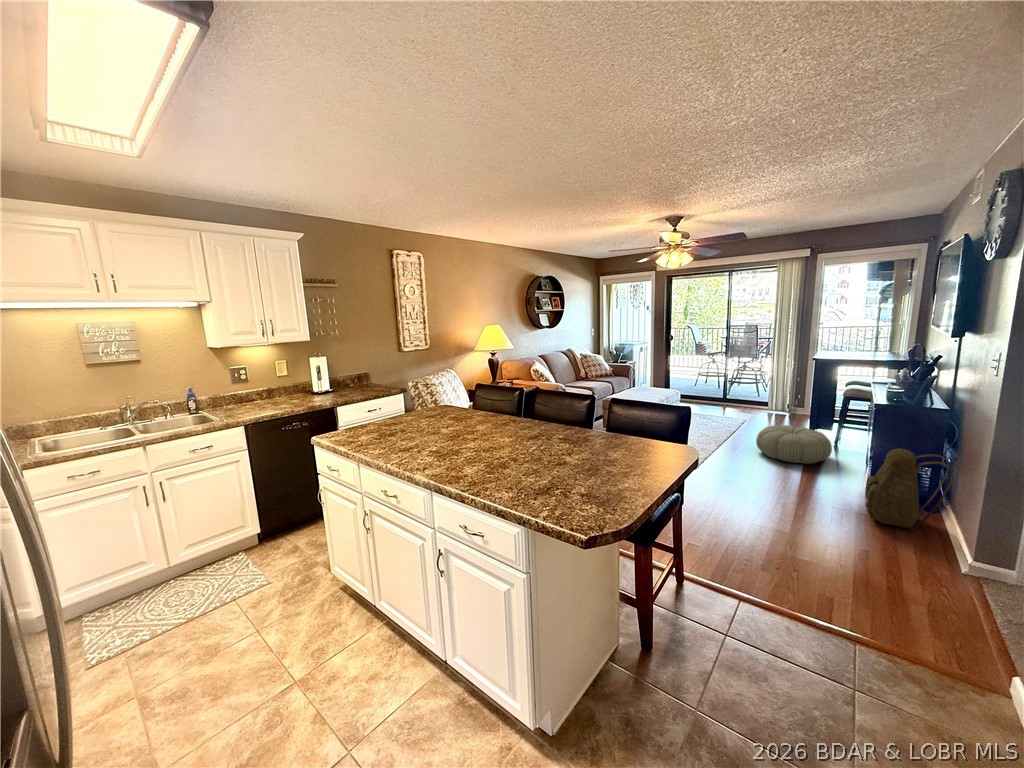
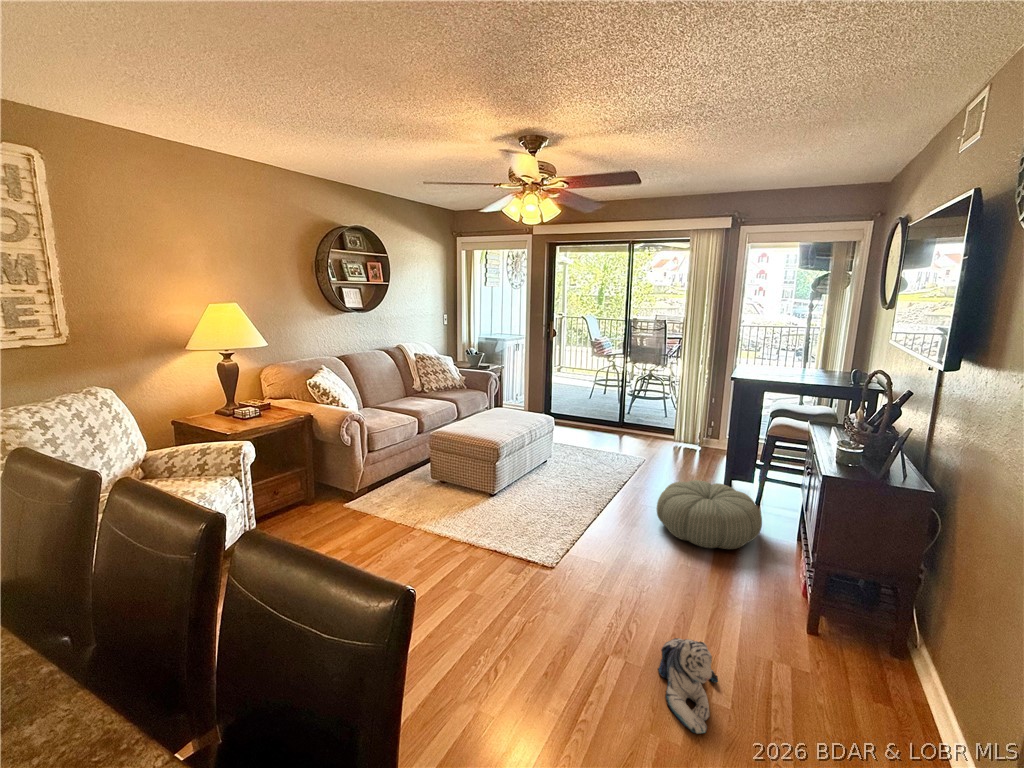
backpack: present [865,449,954,530] -> none [823,562,980,720]
plush toy: none [760,485,797,525] -> present [658,638,718,733]

